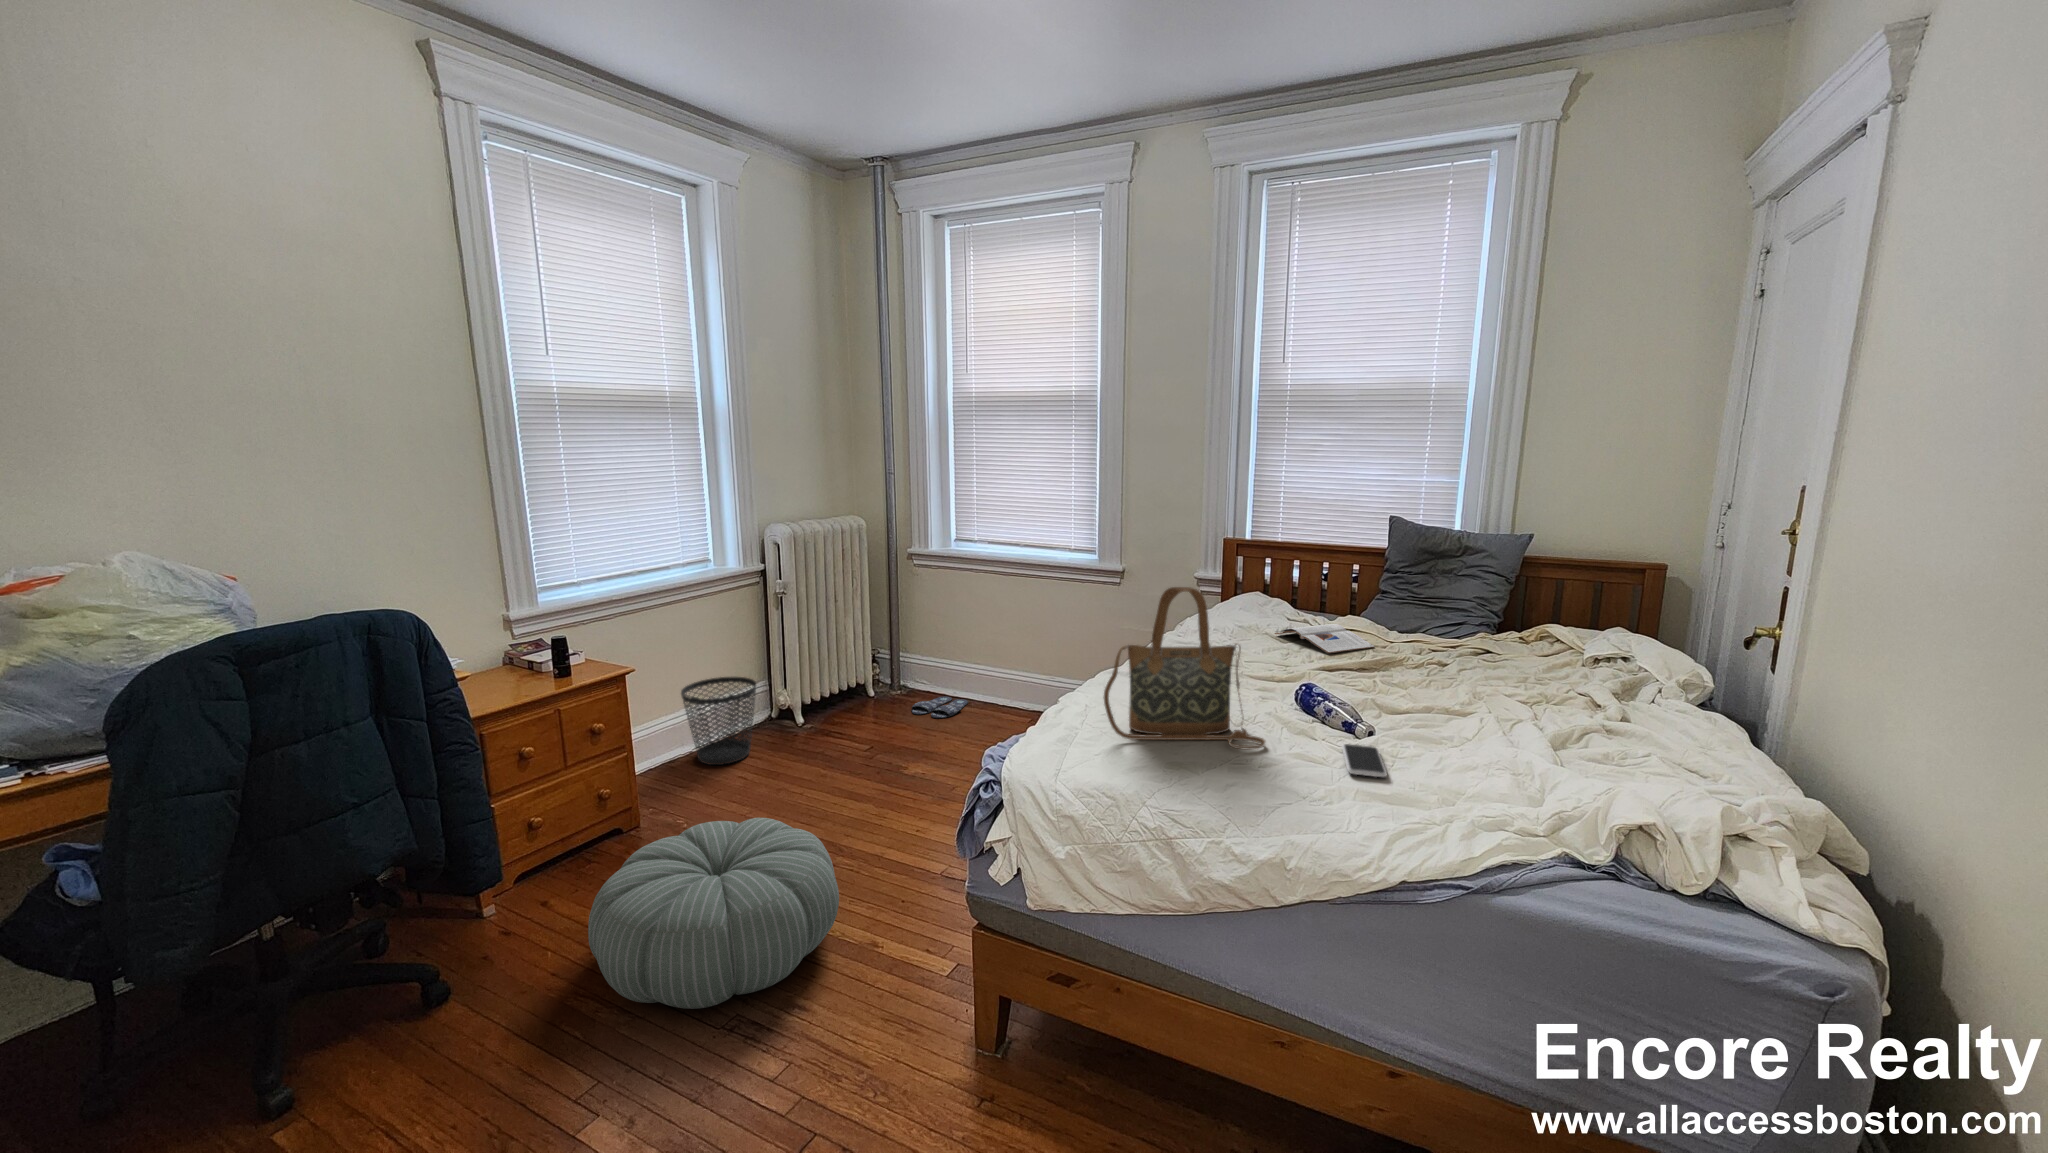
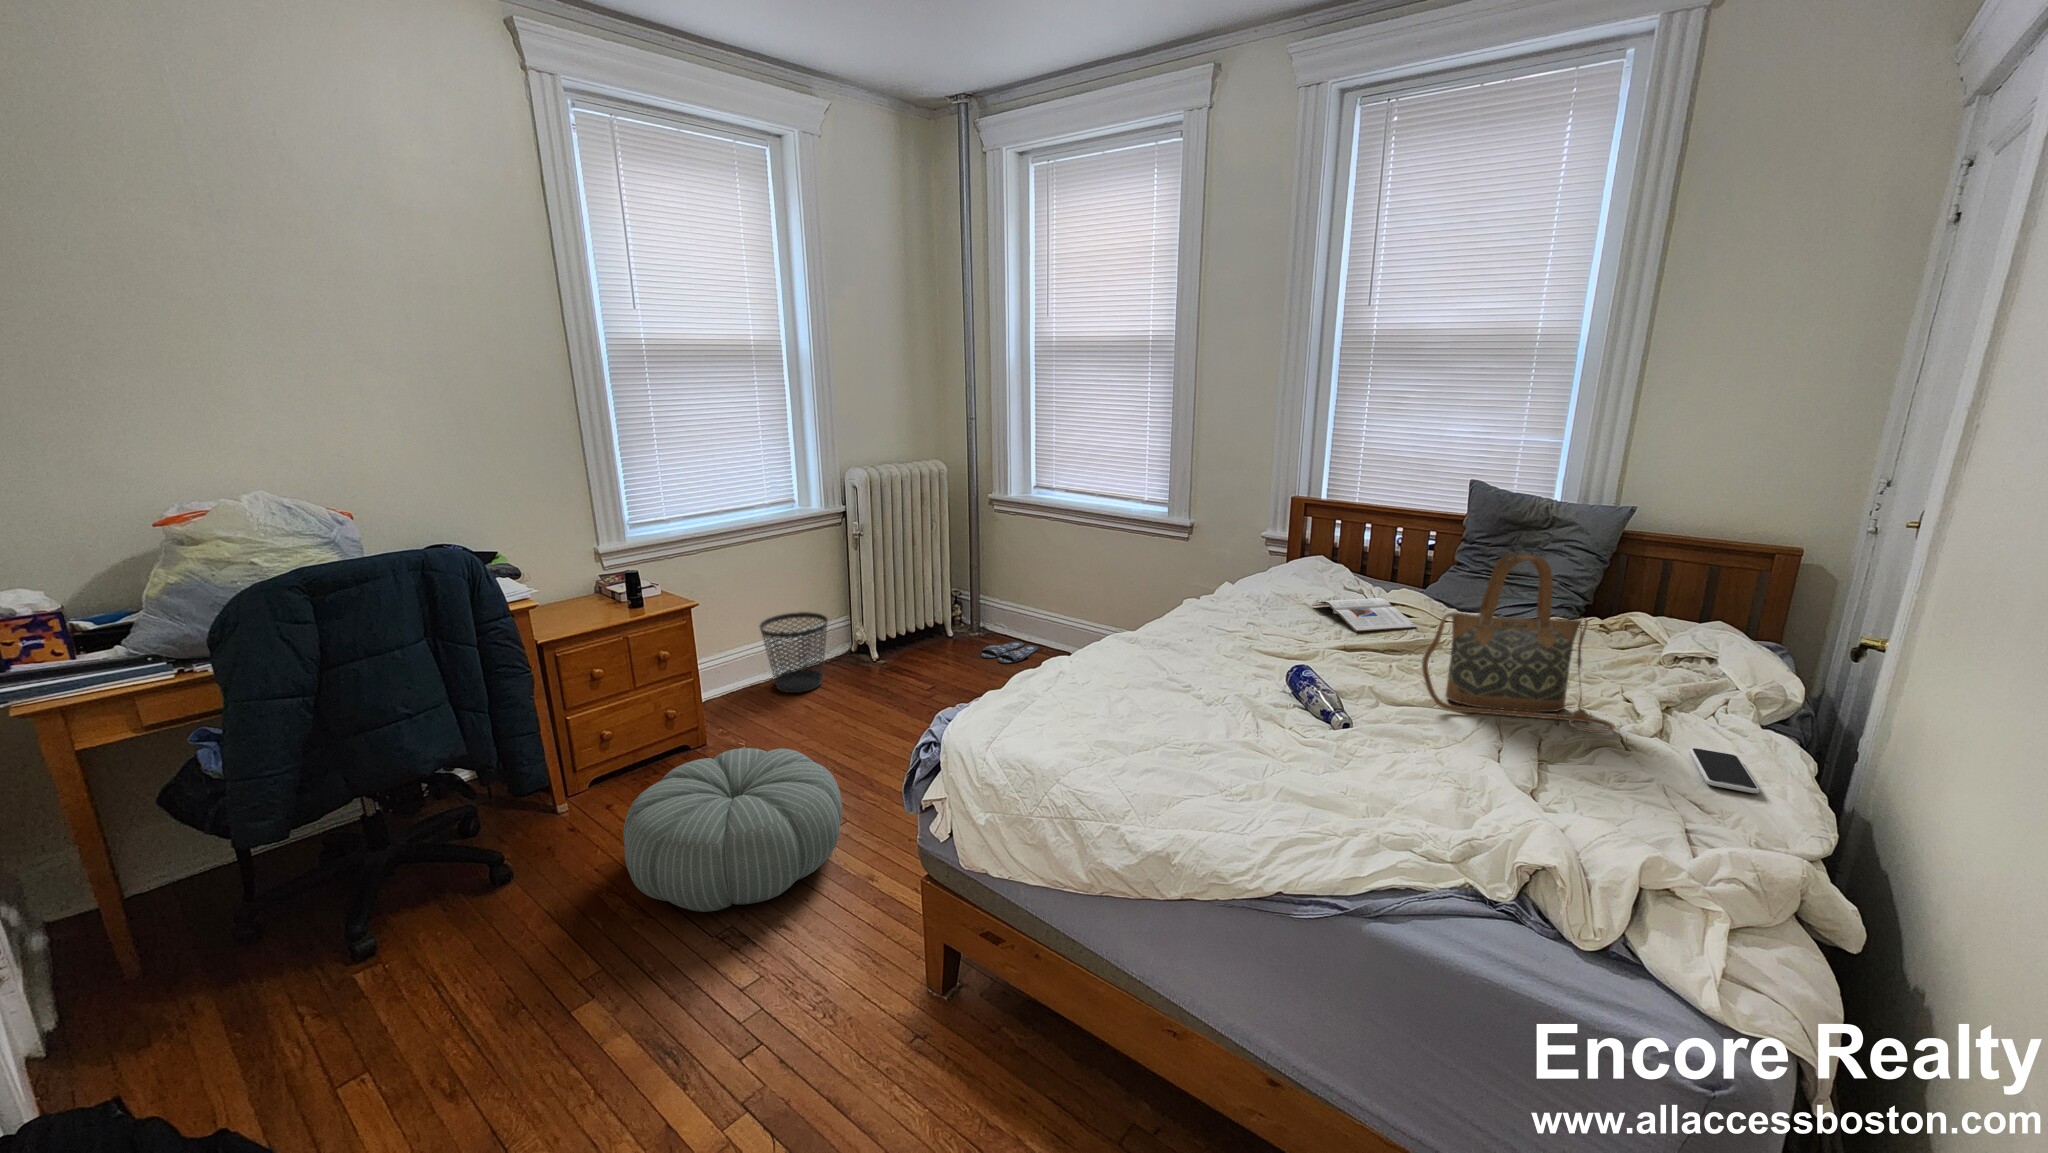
handbag: present [1104,587,1265,750] -> present [1422,554,1615,733]
smartphone: present [1342,744,1387,777] -> present [1689,748,1760,793]

